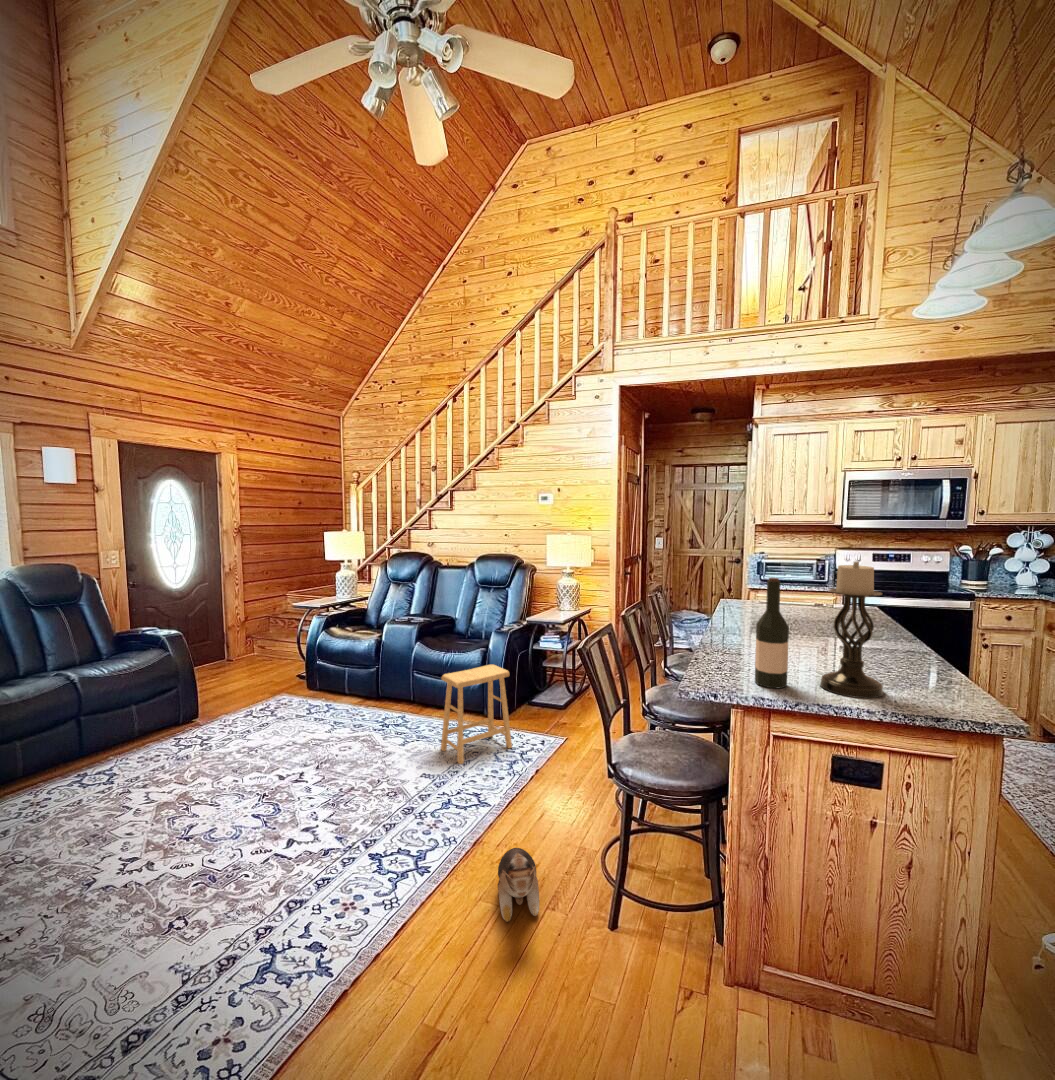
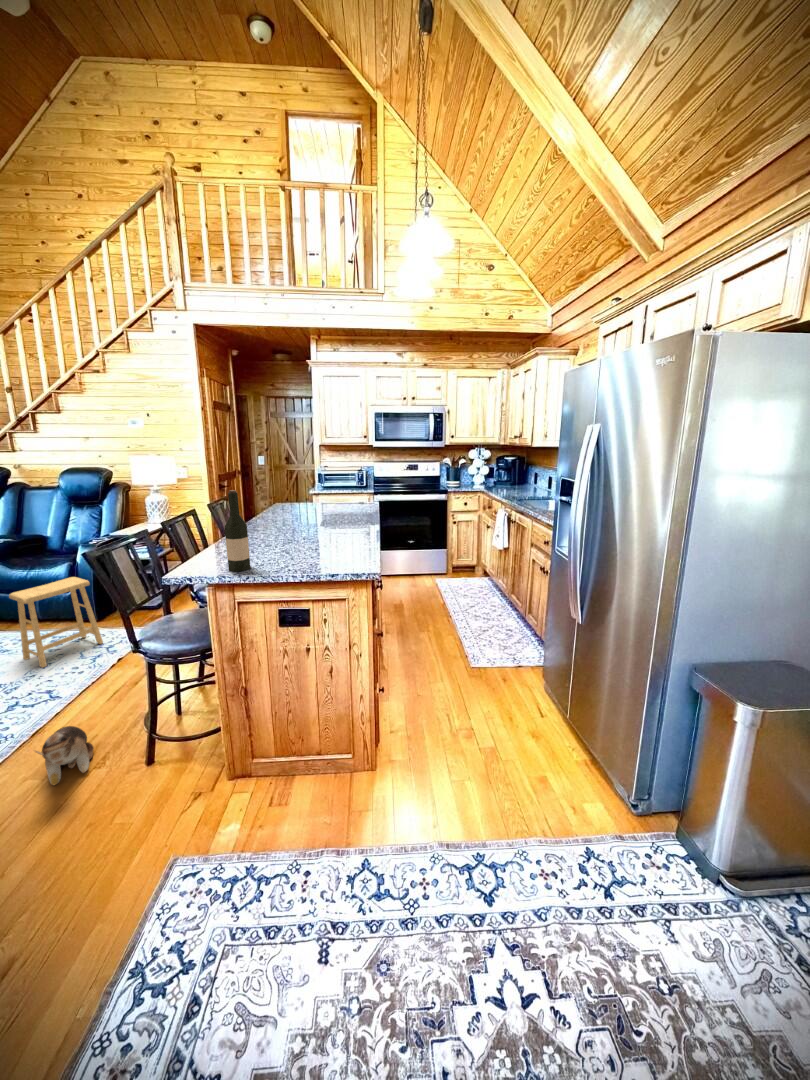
candle holder: present [820,561,883,698] -> none [274,476,314,570]

